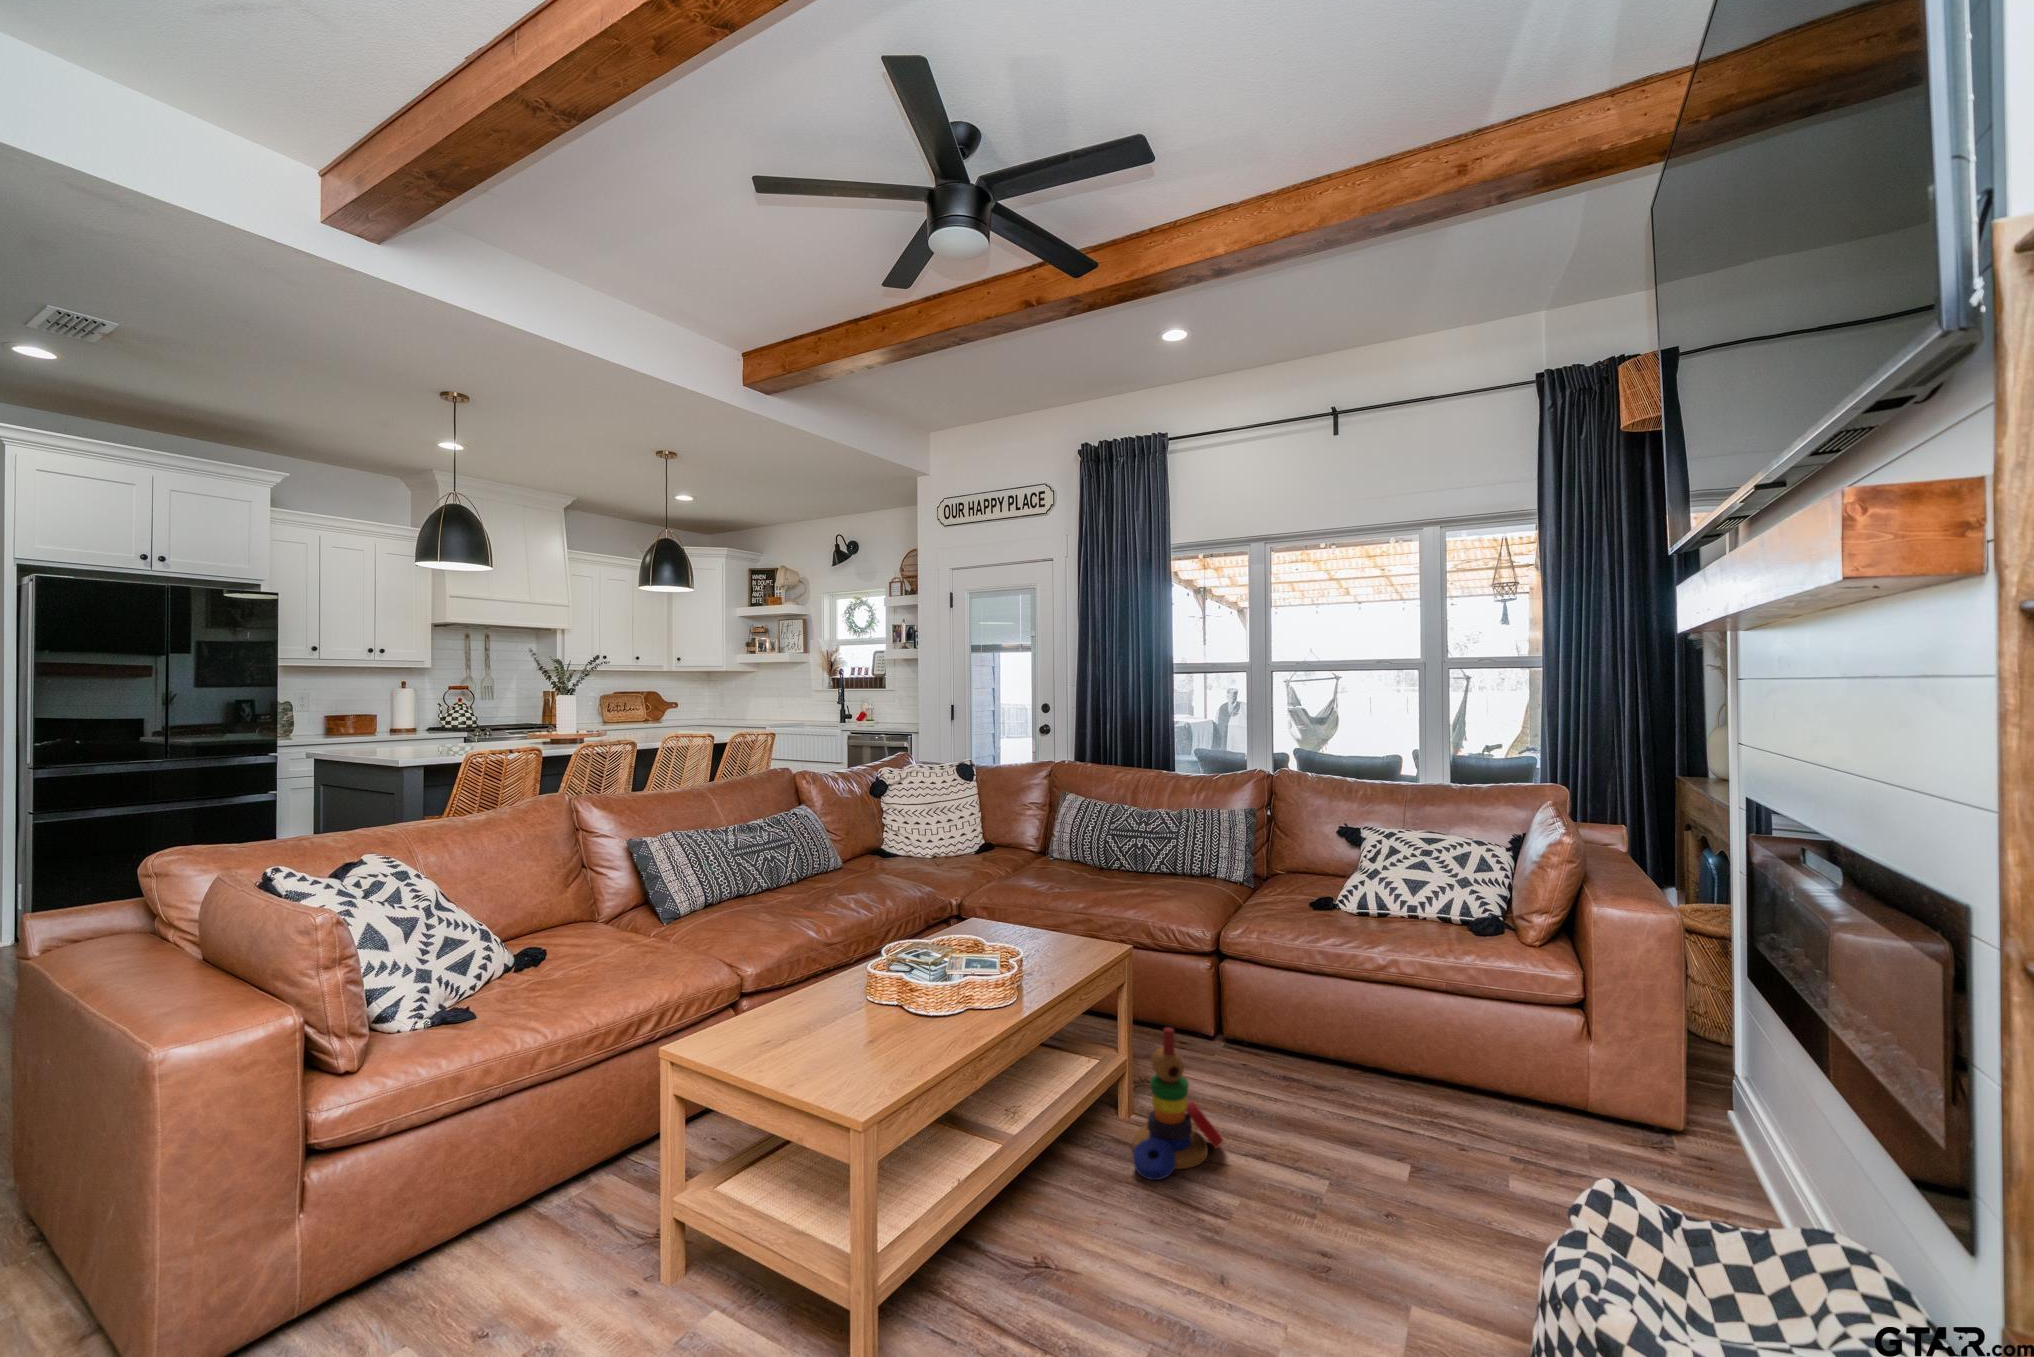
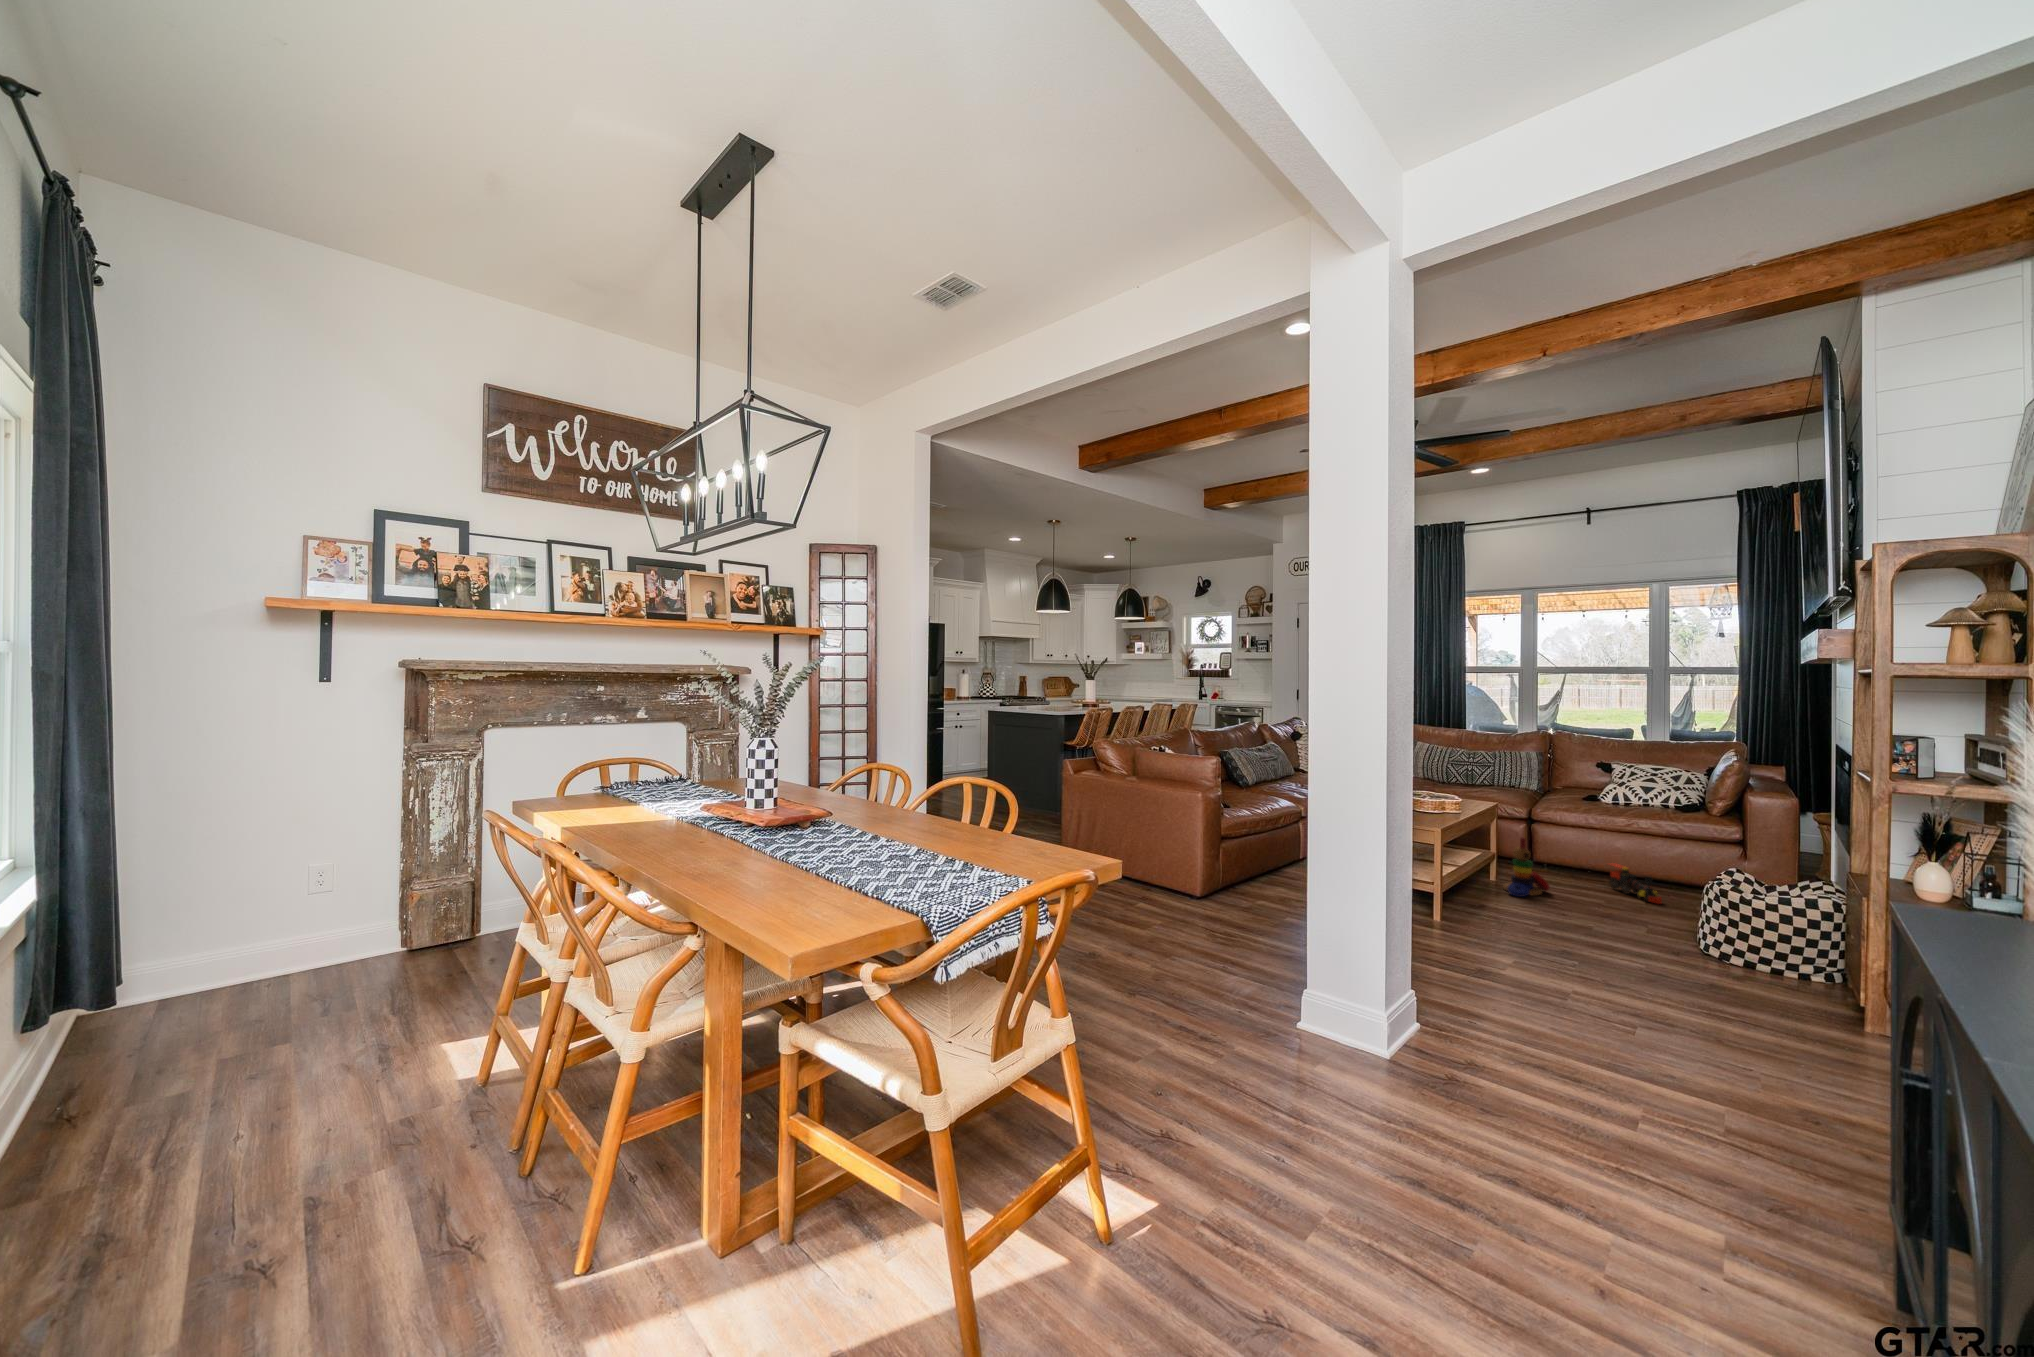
toy train: none [1340,1054,1437,1170] -> present [1609,863,1662,904]

